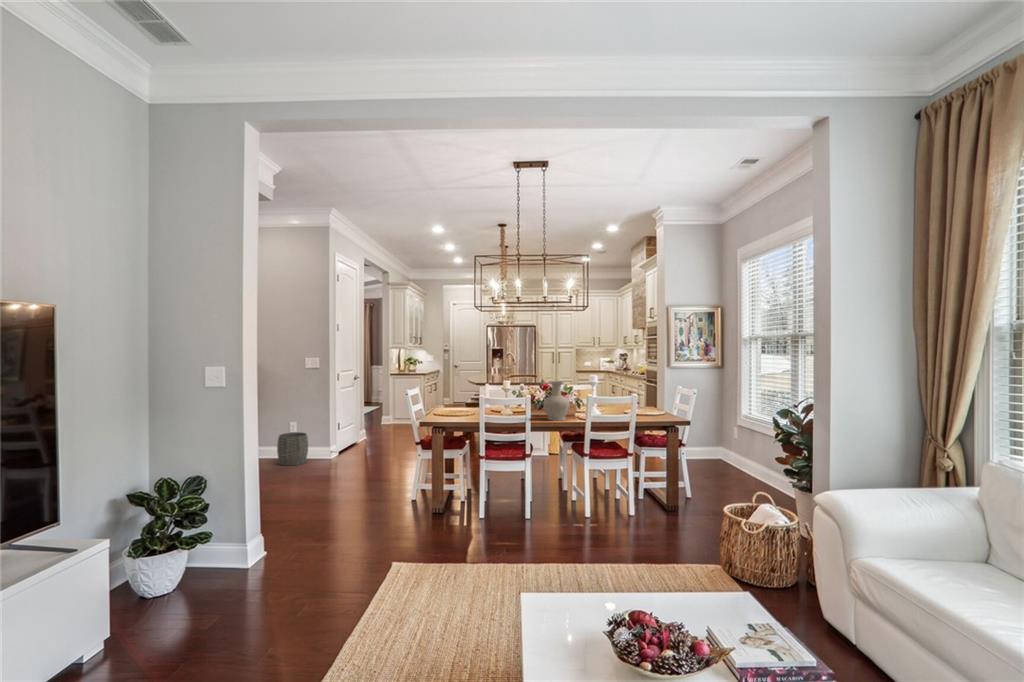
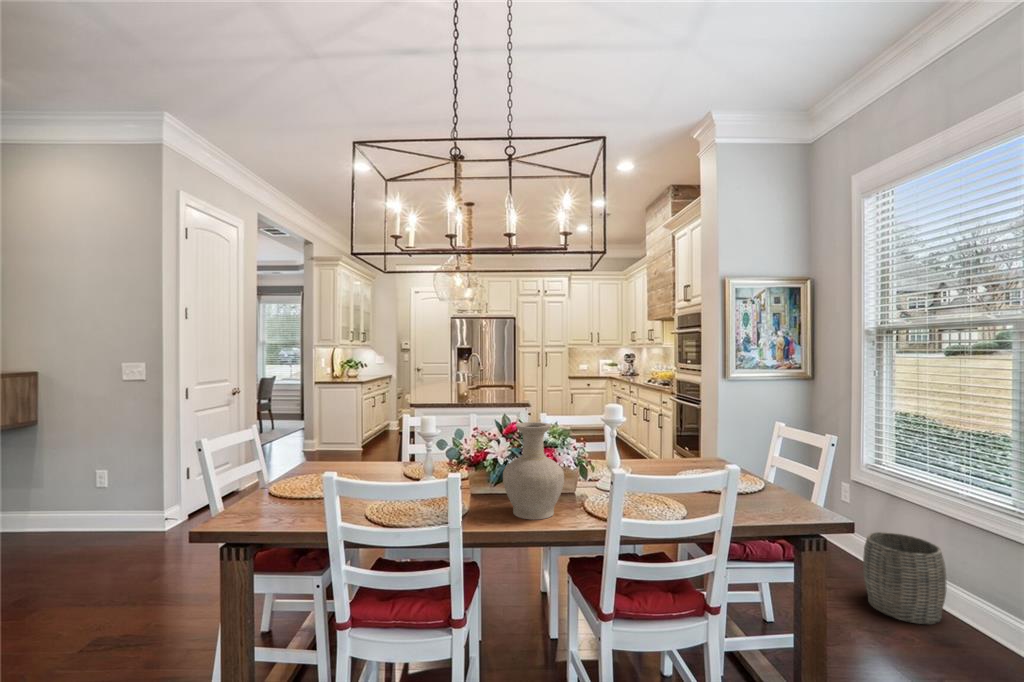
woven basket: present [277,432,308,466] -> present [863,532,946,624]

